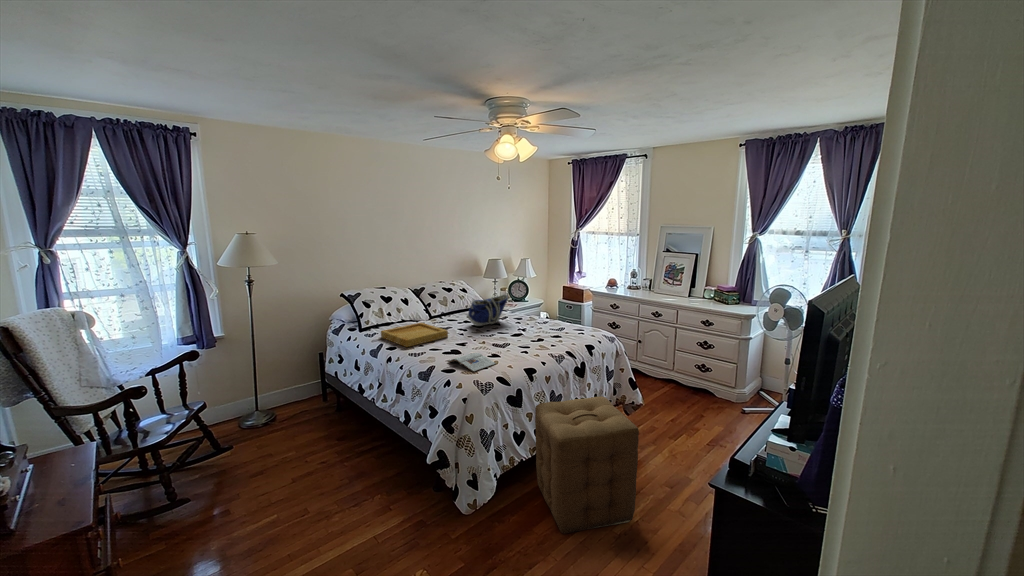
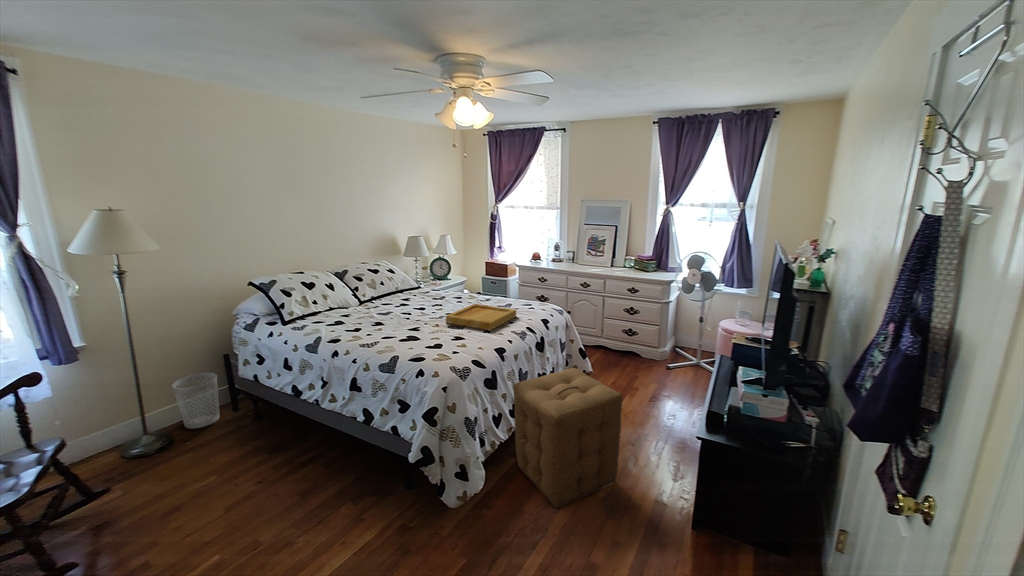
tote bag: present [467,295,508,326] -> none [406,273,448,308]
tray: present [381,323,448,347] -> present [446,304,516,330]
magazine: present [447,352,496,372] -> none [409,336,464,358]
wastebasket: none [278,367,311,412] -> present [172,373,219,429]

